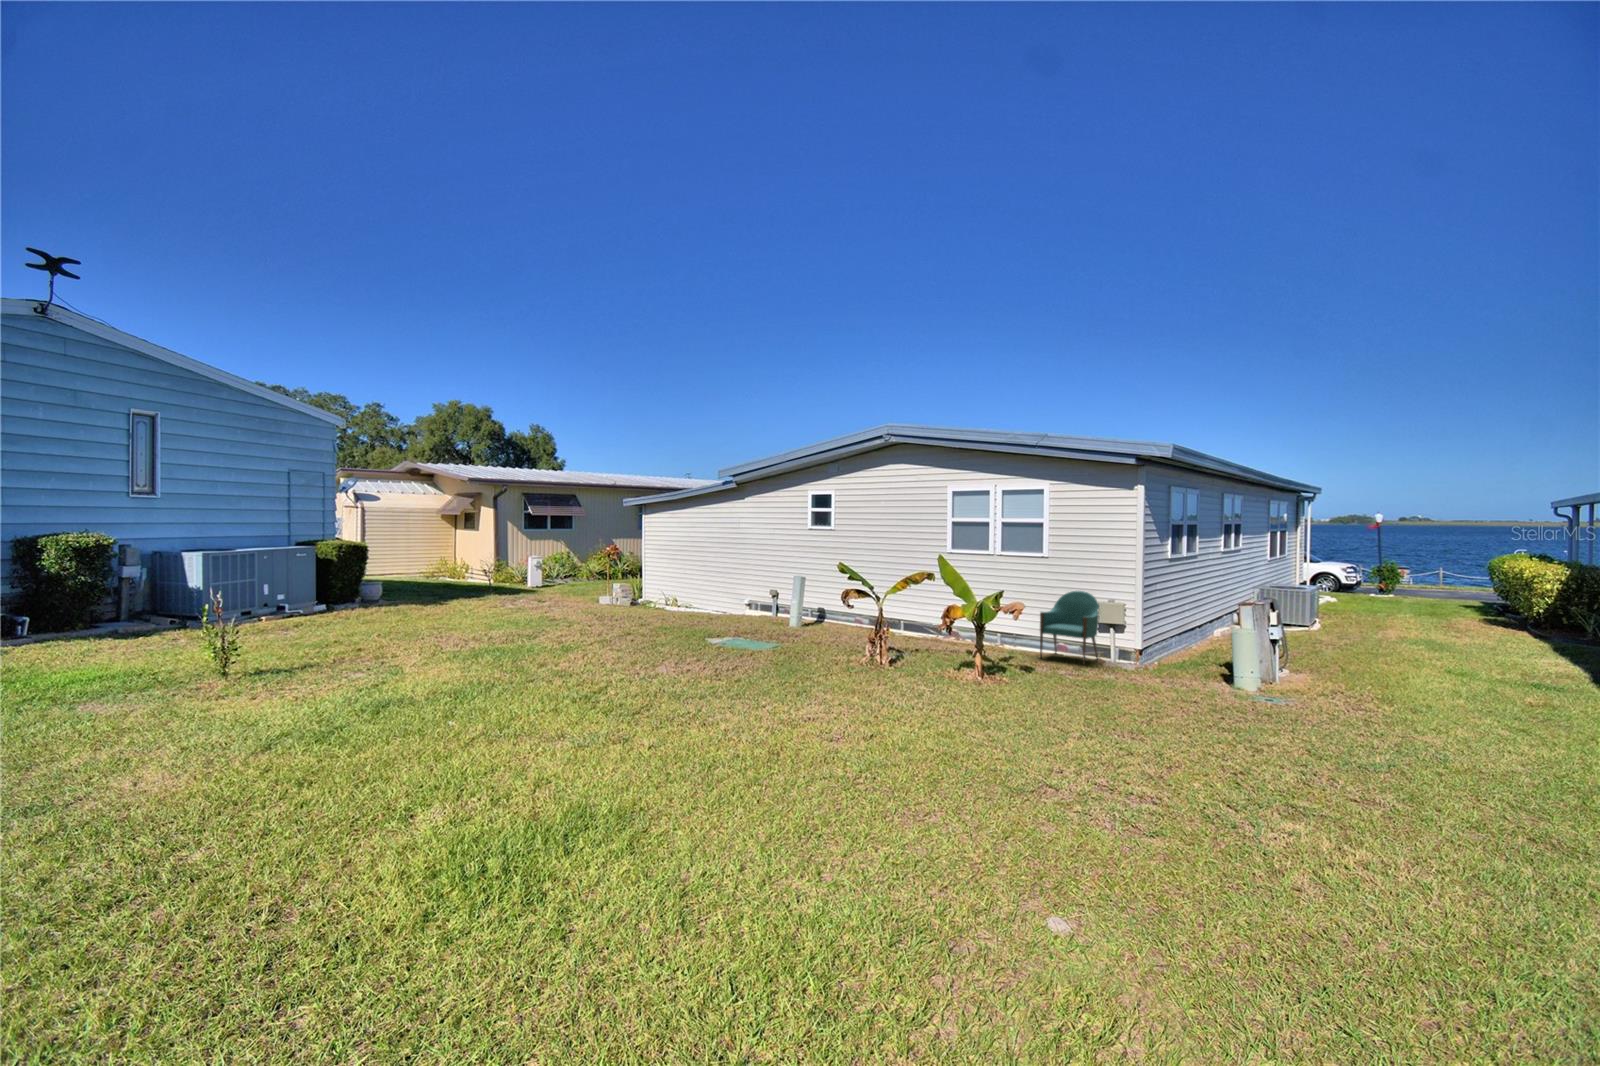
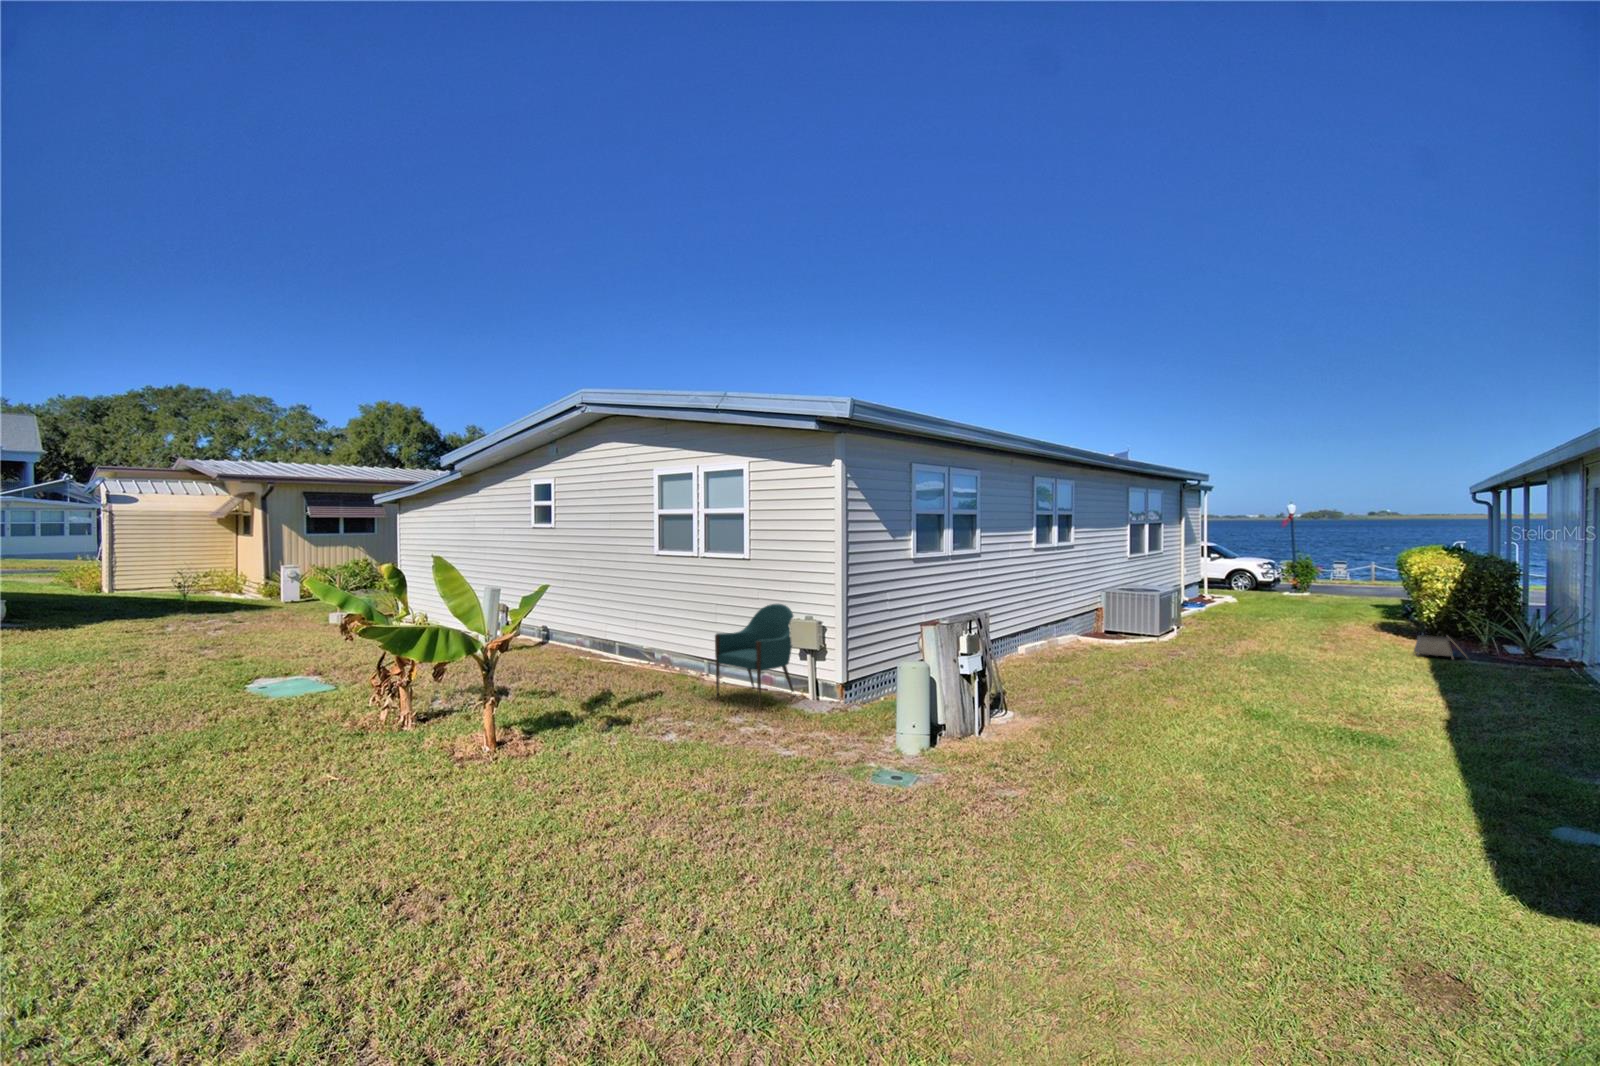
basket: none [1531,626,1581,646] -> present [1414,635,1467,659]

